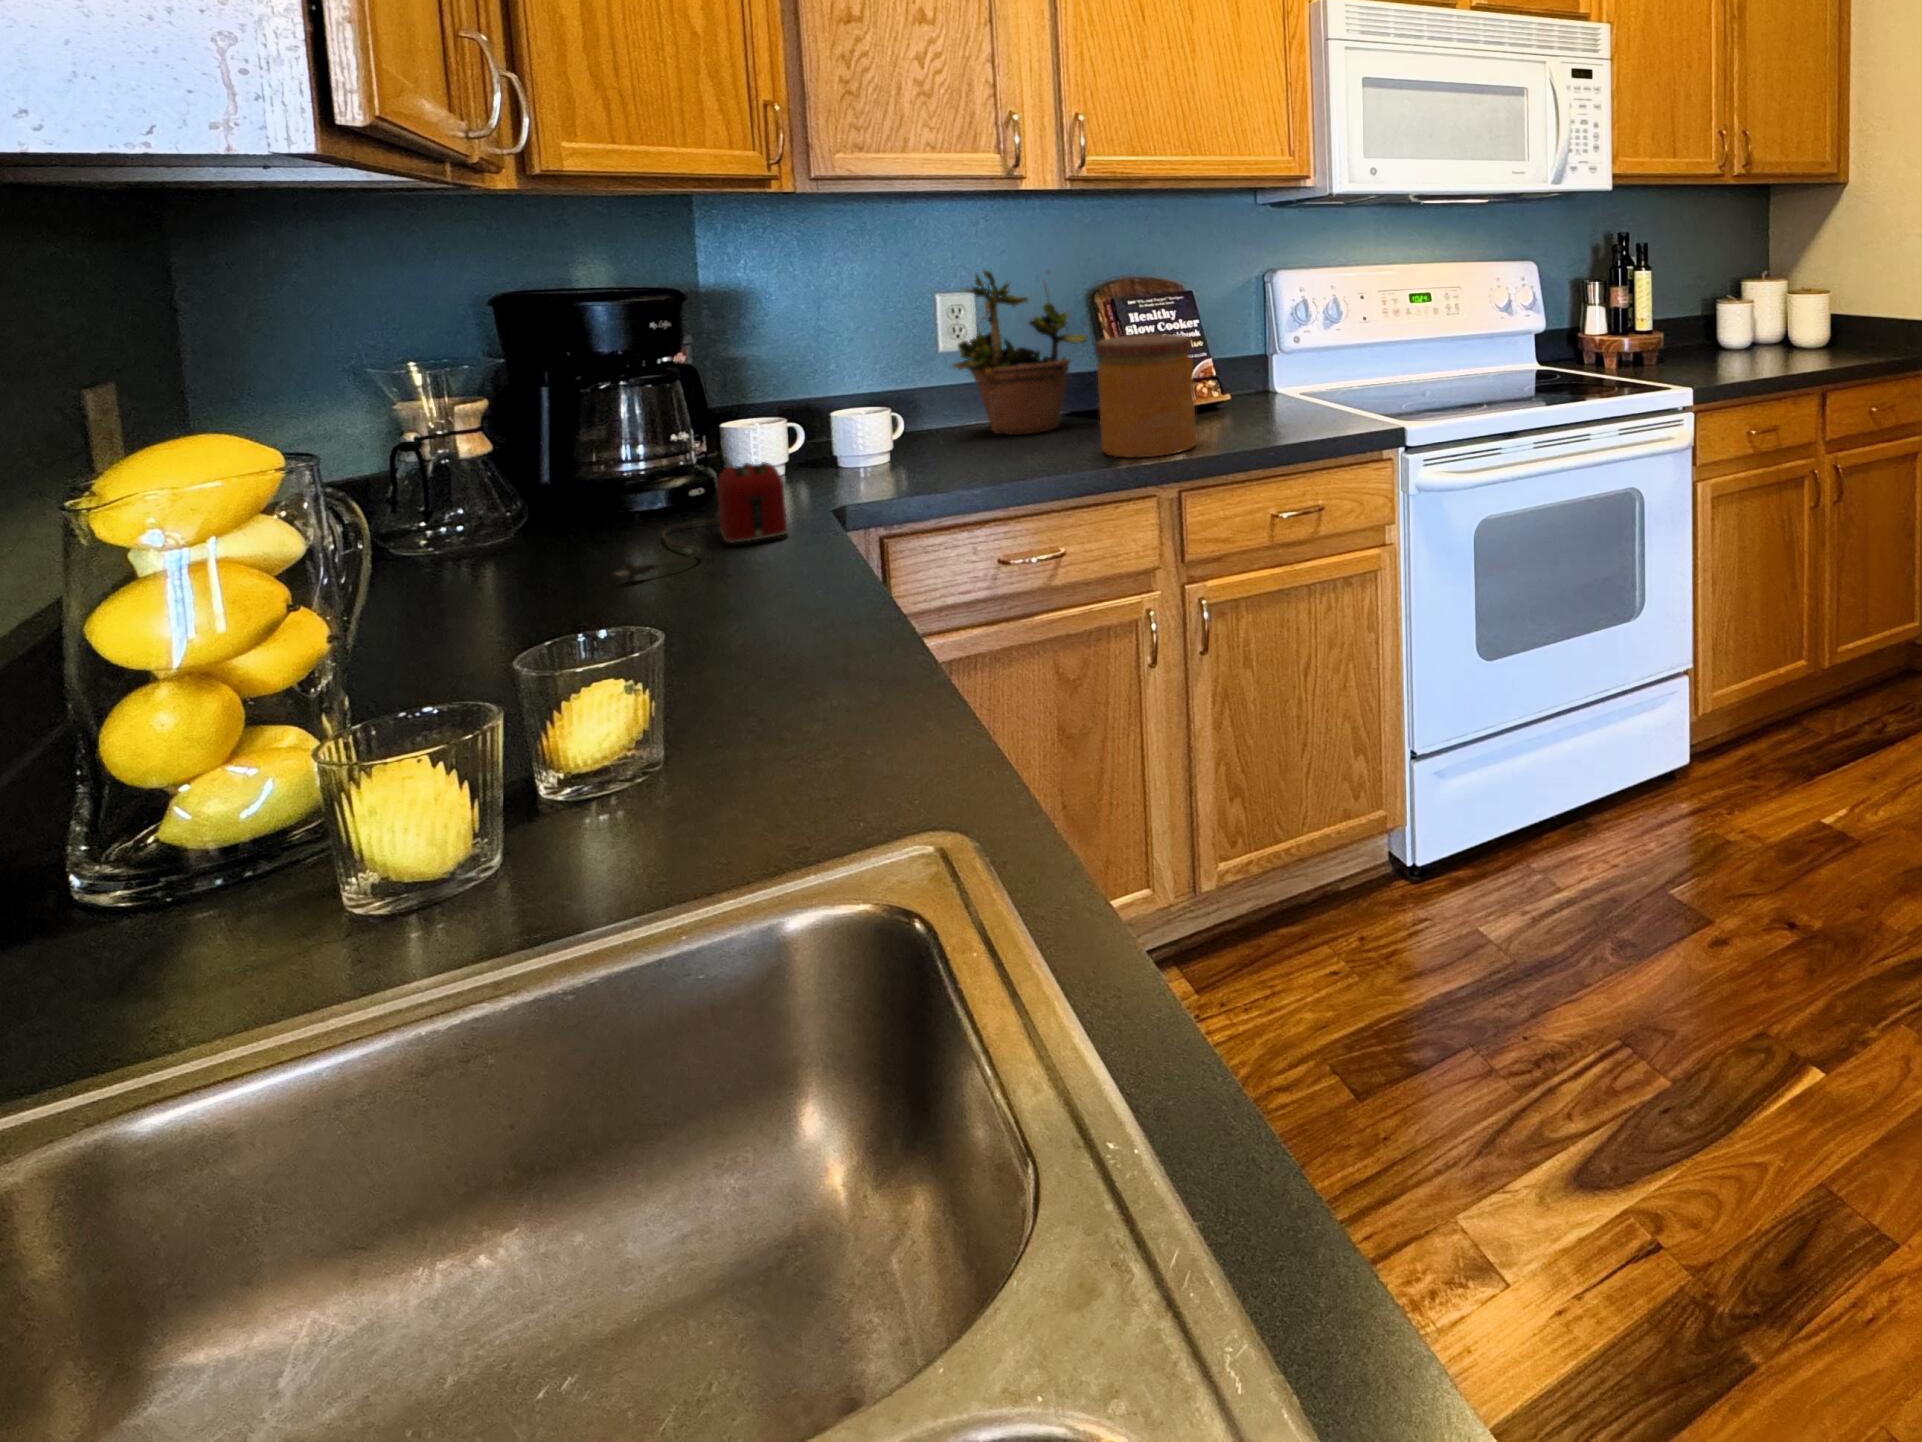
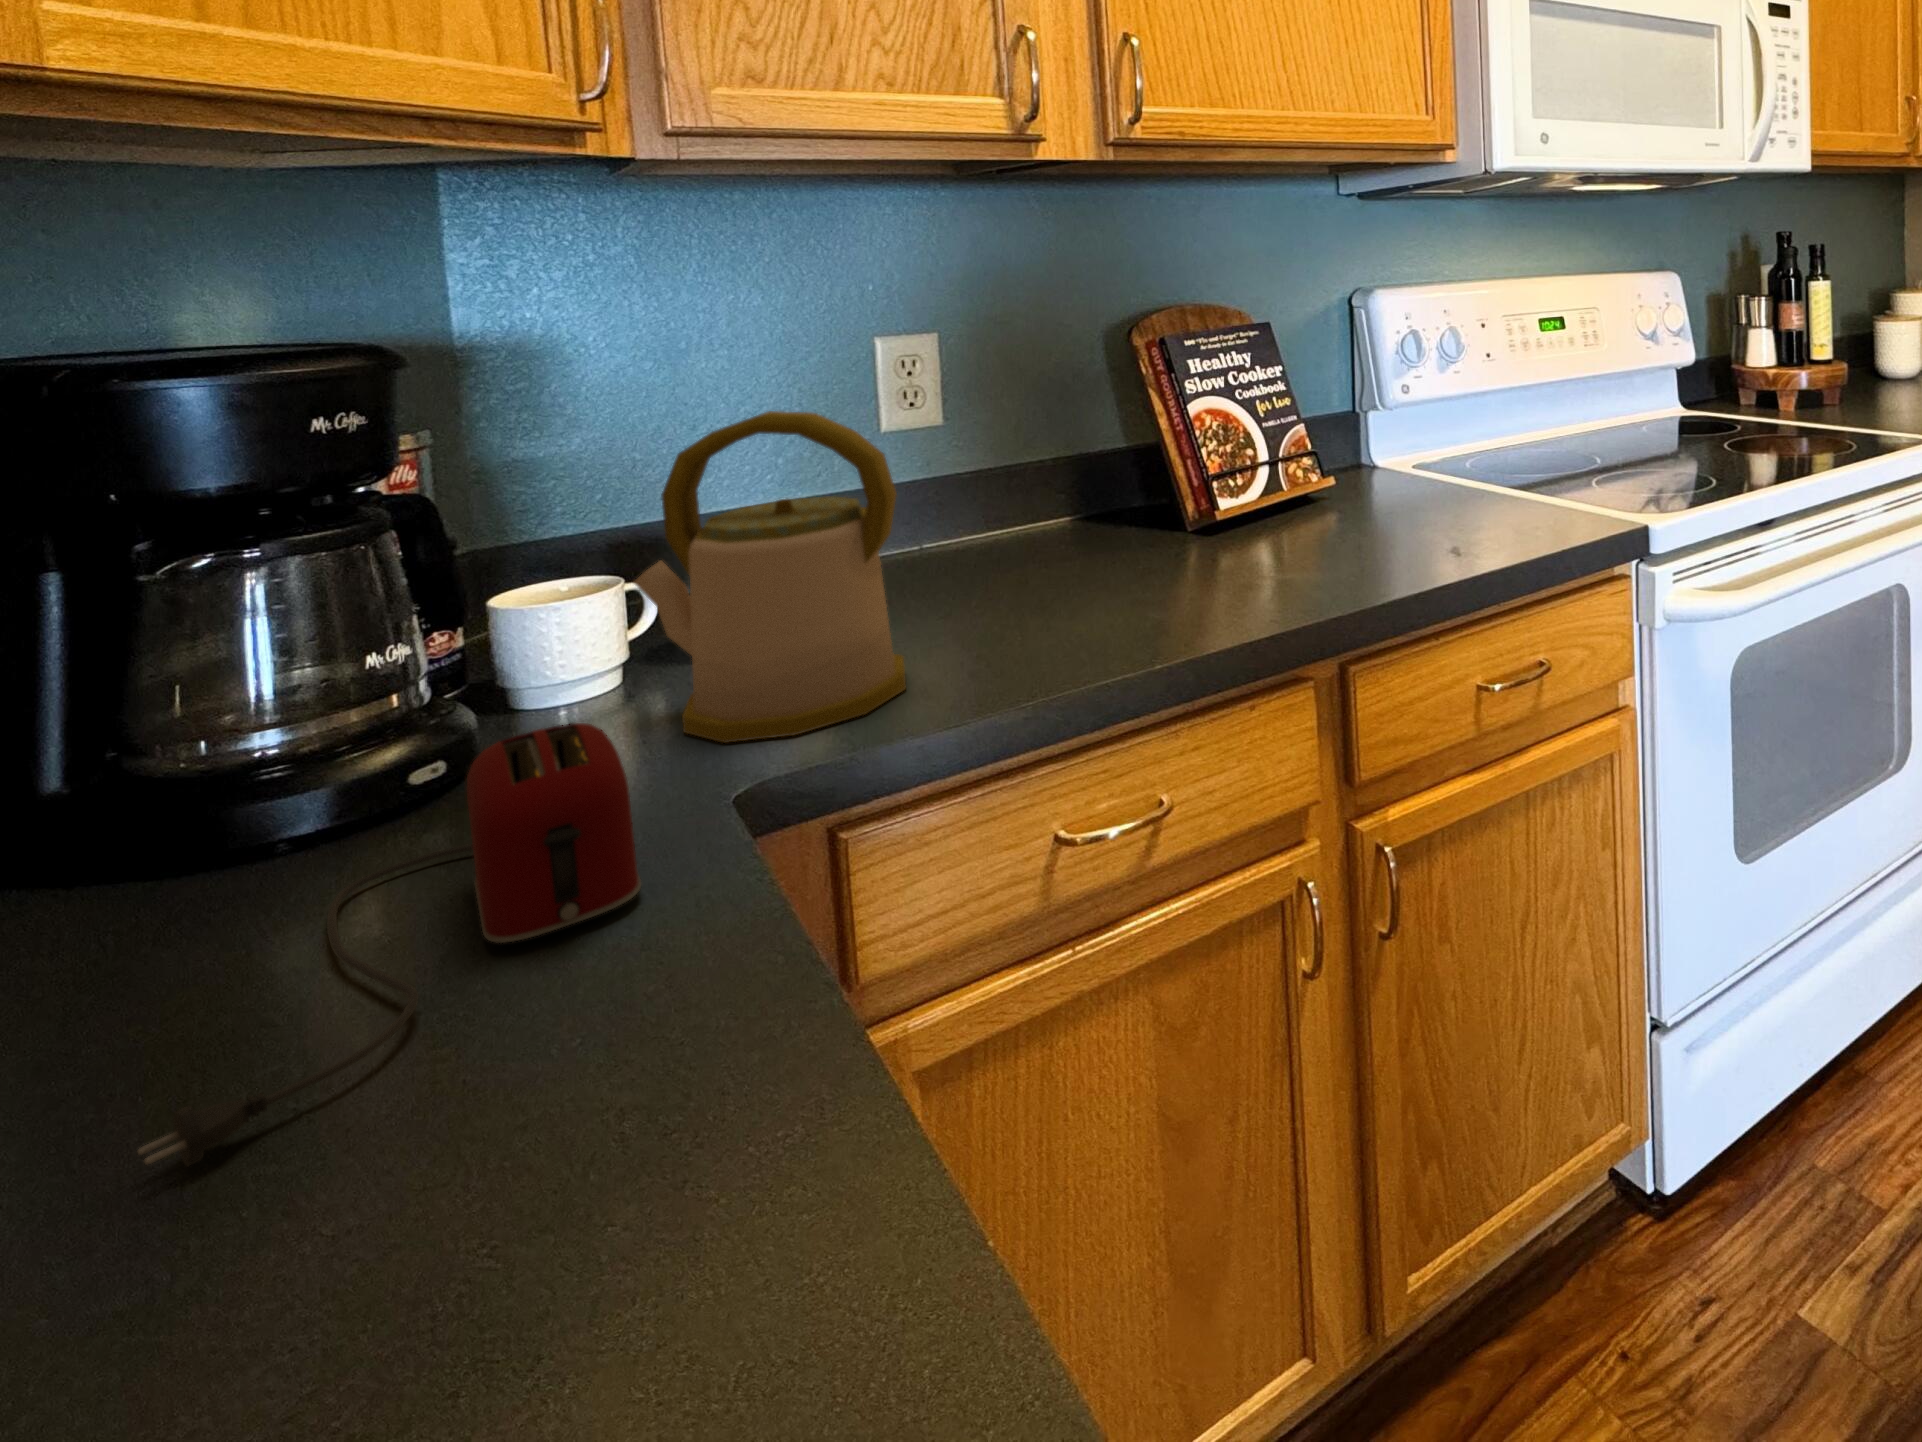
potted plant: present [952,271,1087,435] -> none [910,274,1124,563]
kettle: none [791,329,930,496] -> present [633,411,906,742]
jar: present [1096,334,1196,458] -> none [1179,394,1344,608]

